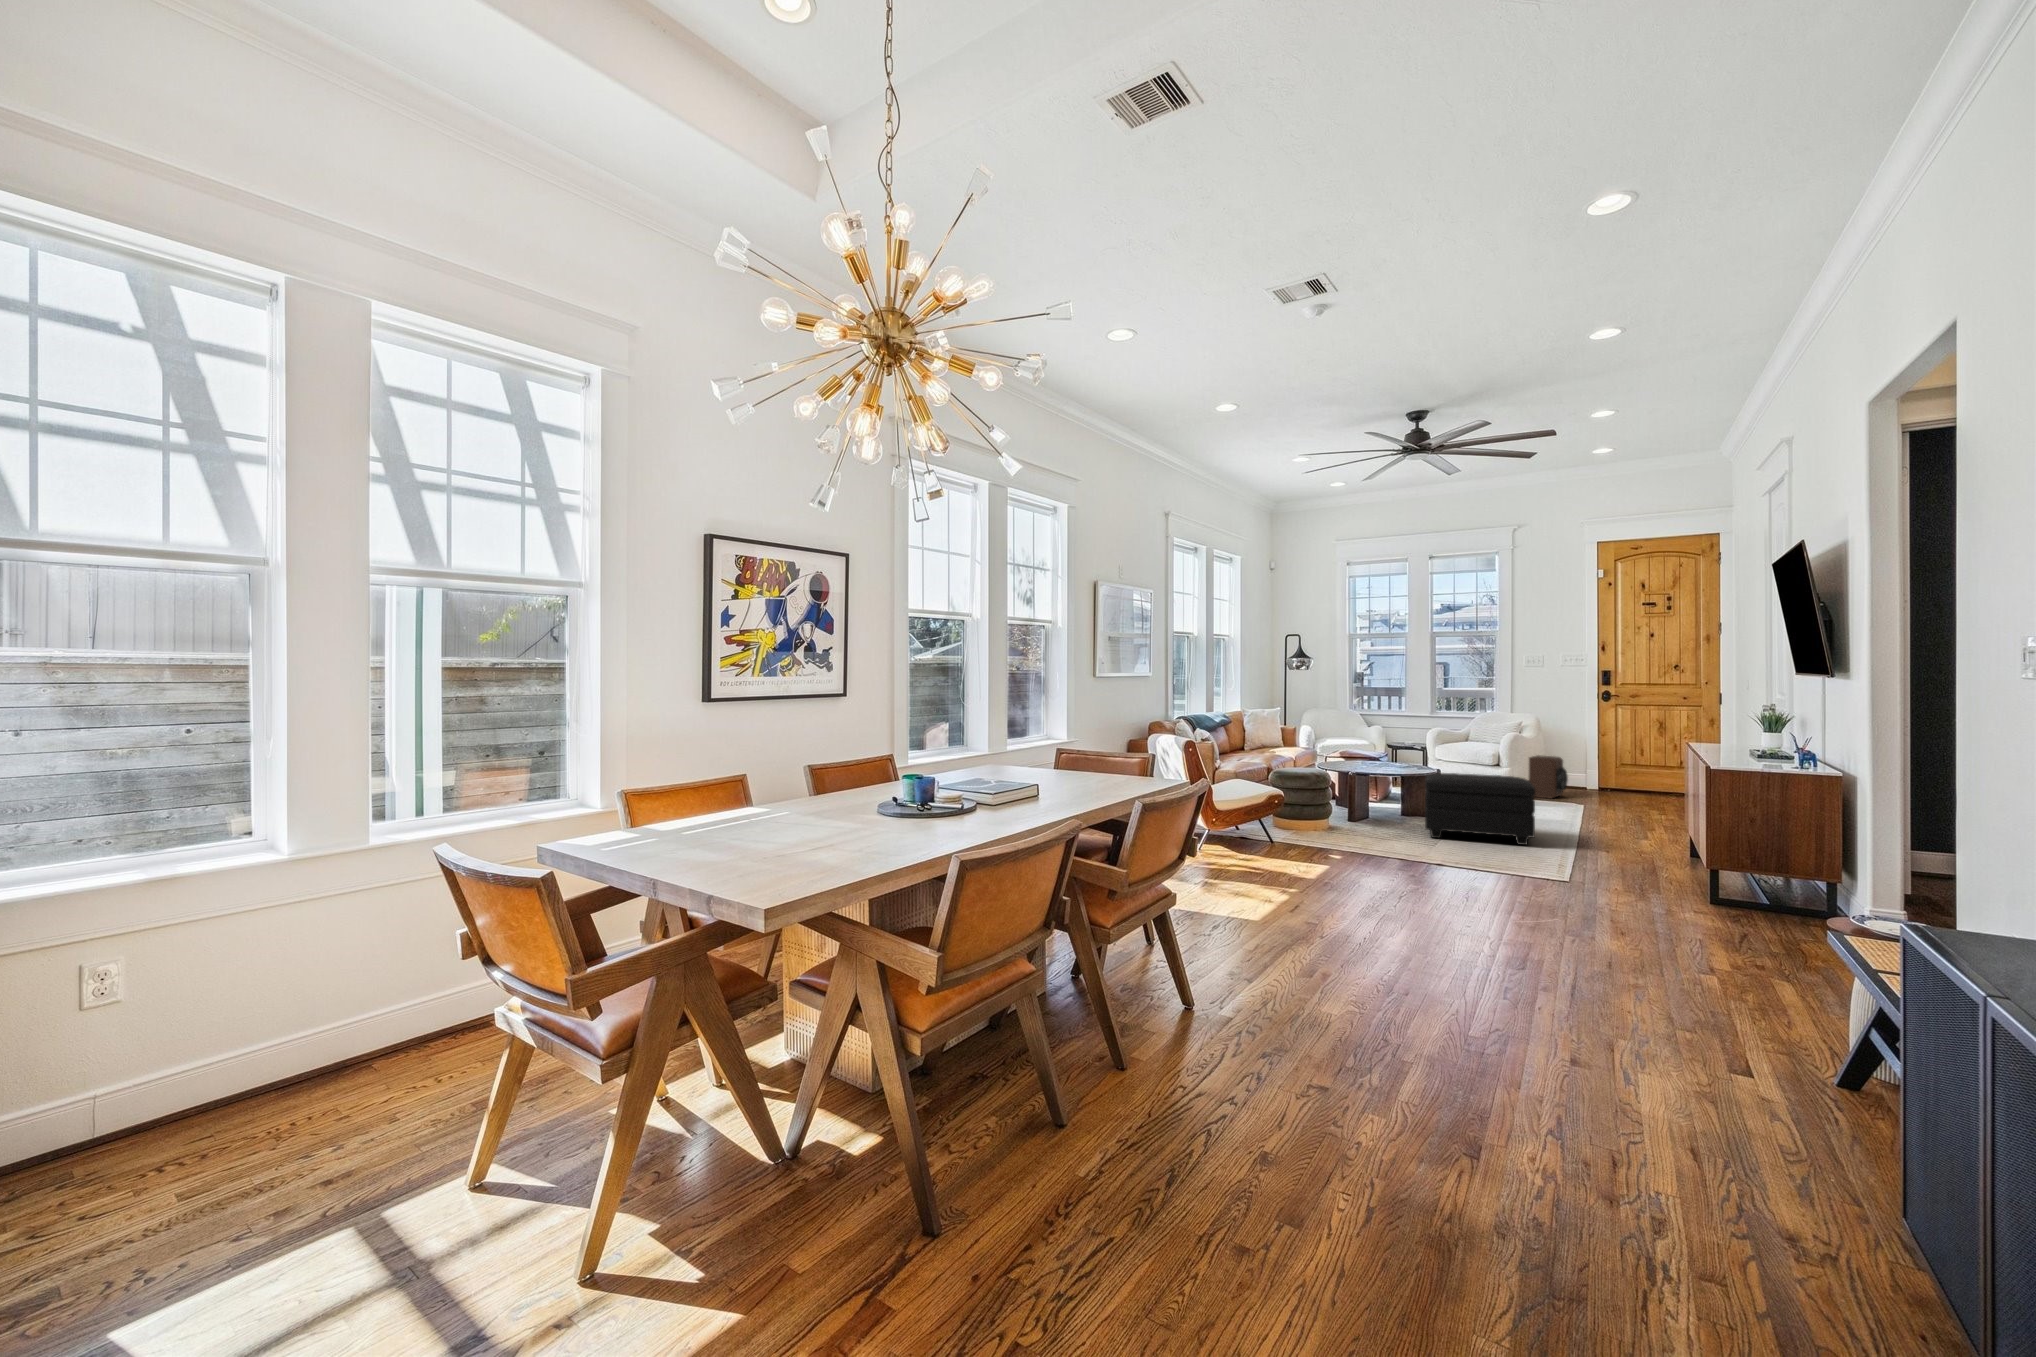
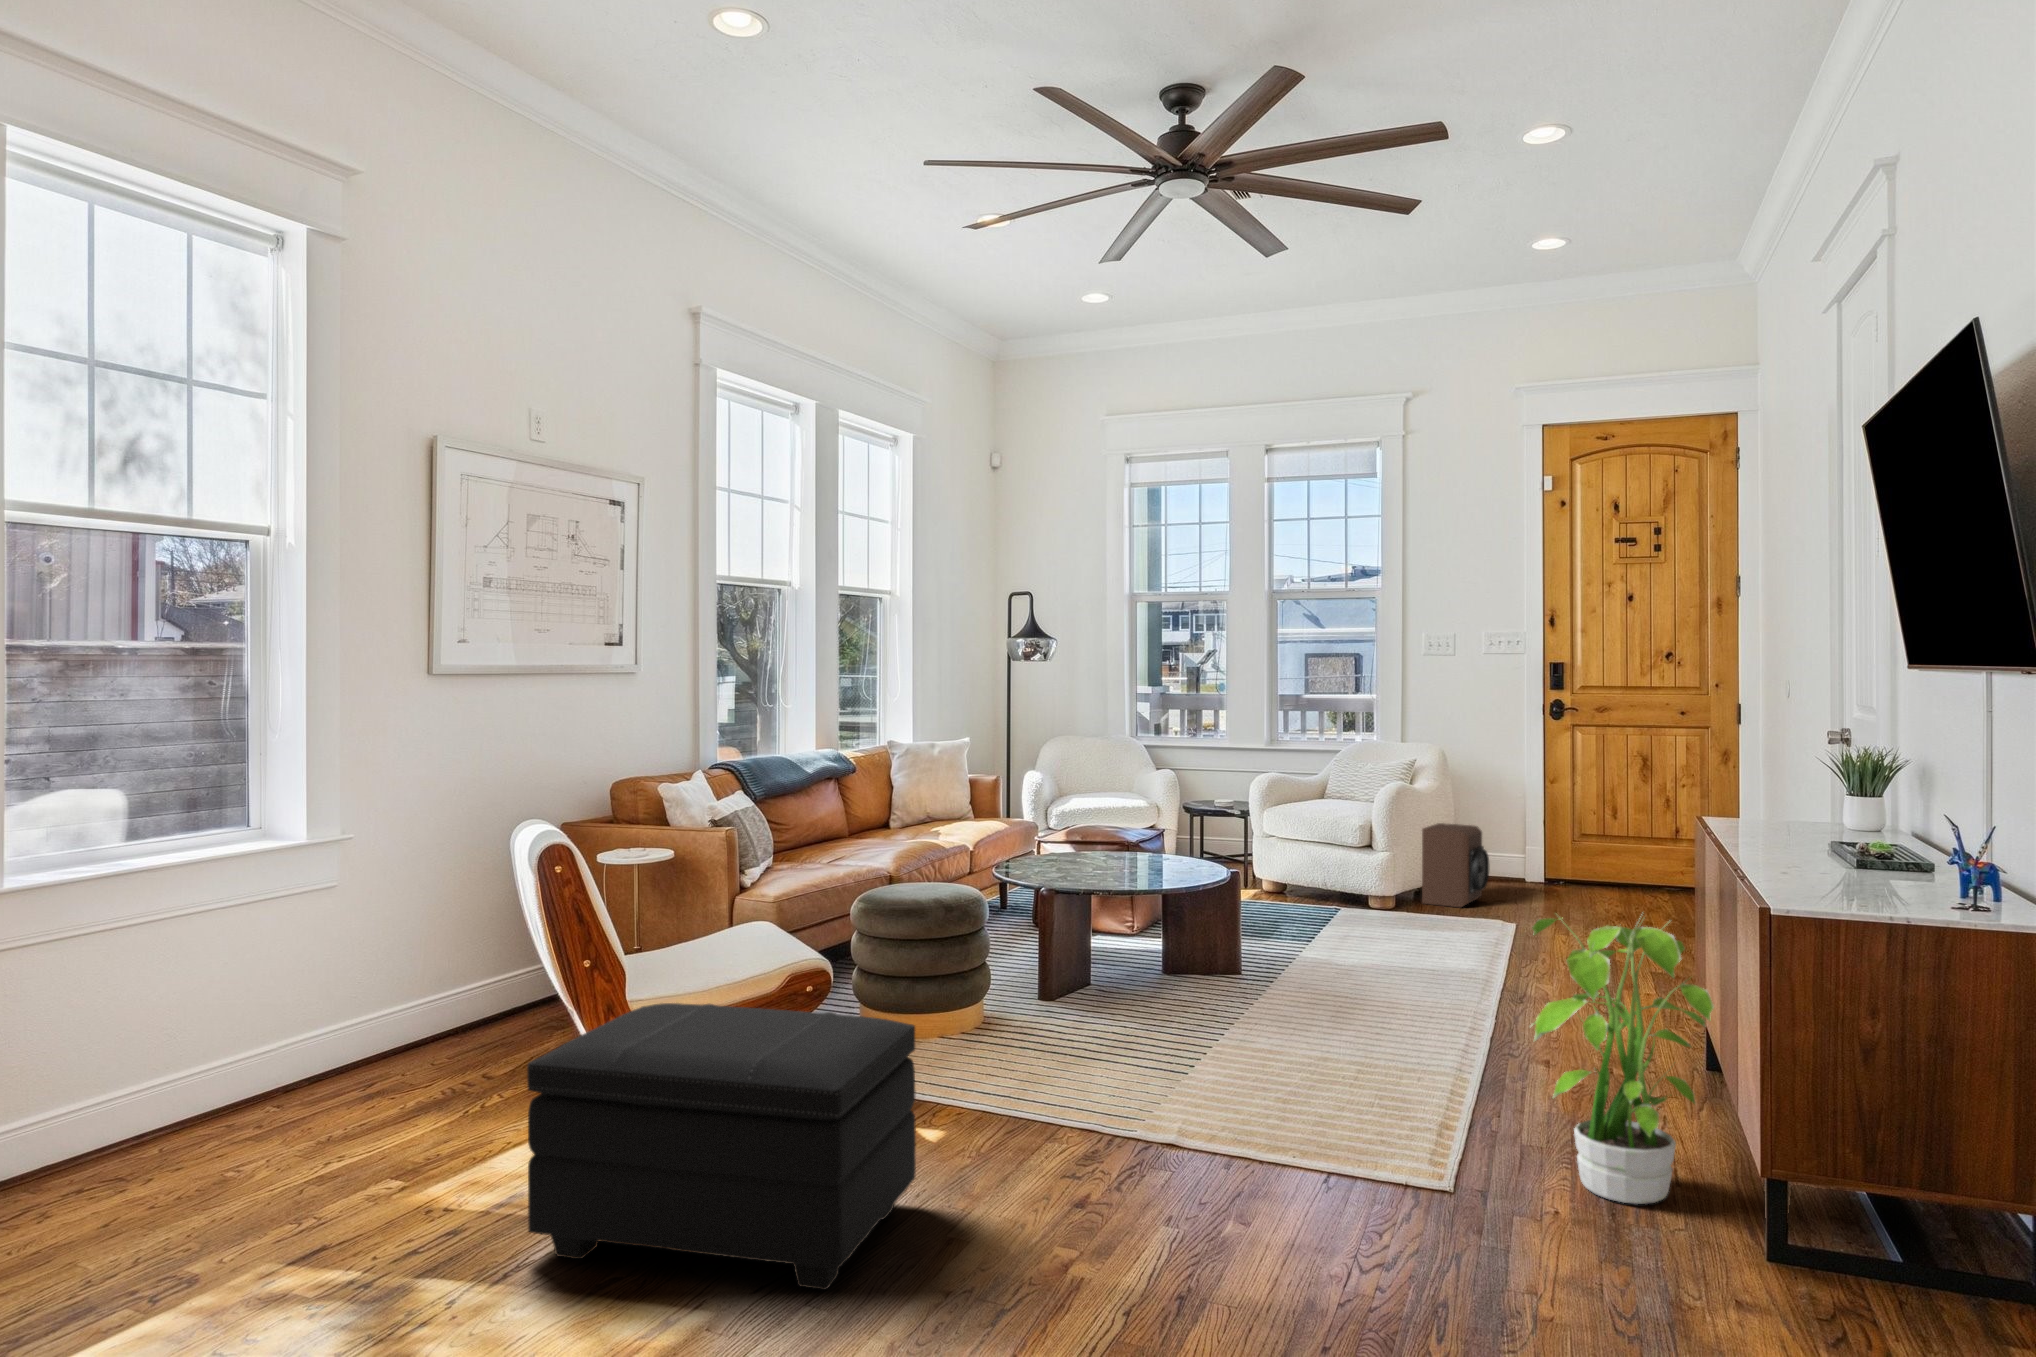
footstool: present [1425,773,1535,845] -> present [527,1003,916,1290]
potted plant: none [1605,776,1692,895] -> present [1531,918,1714,1204]

